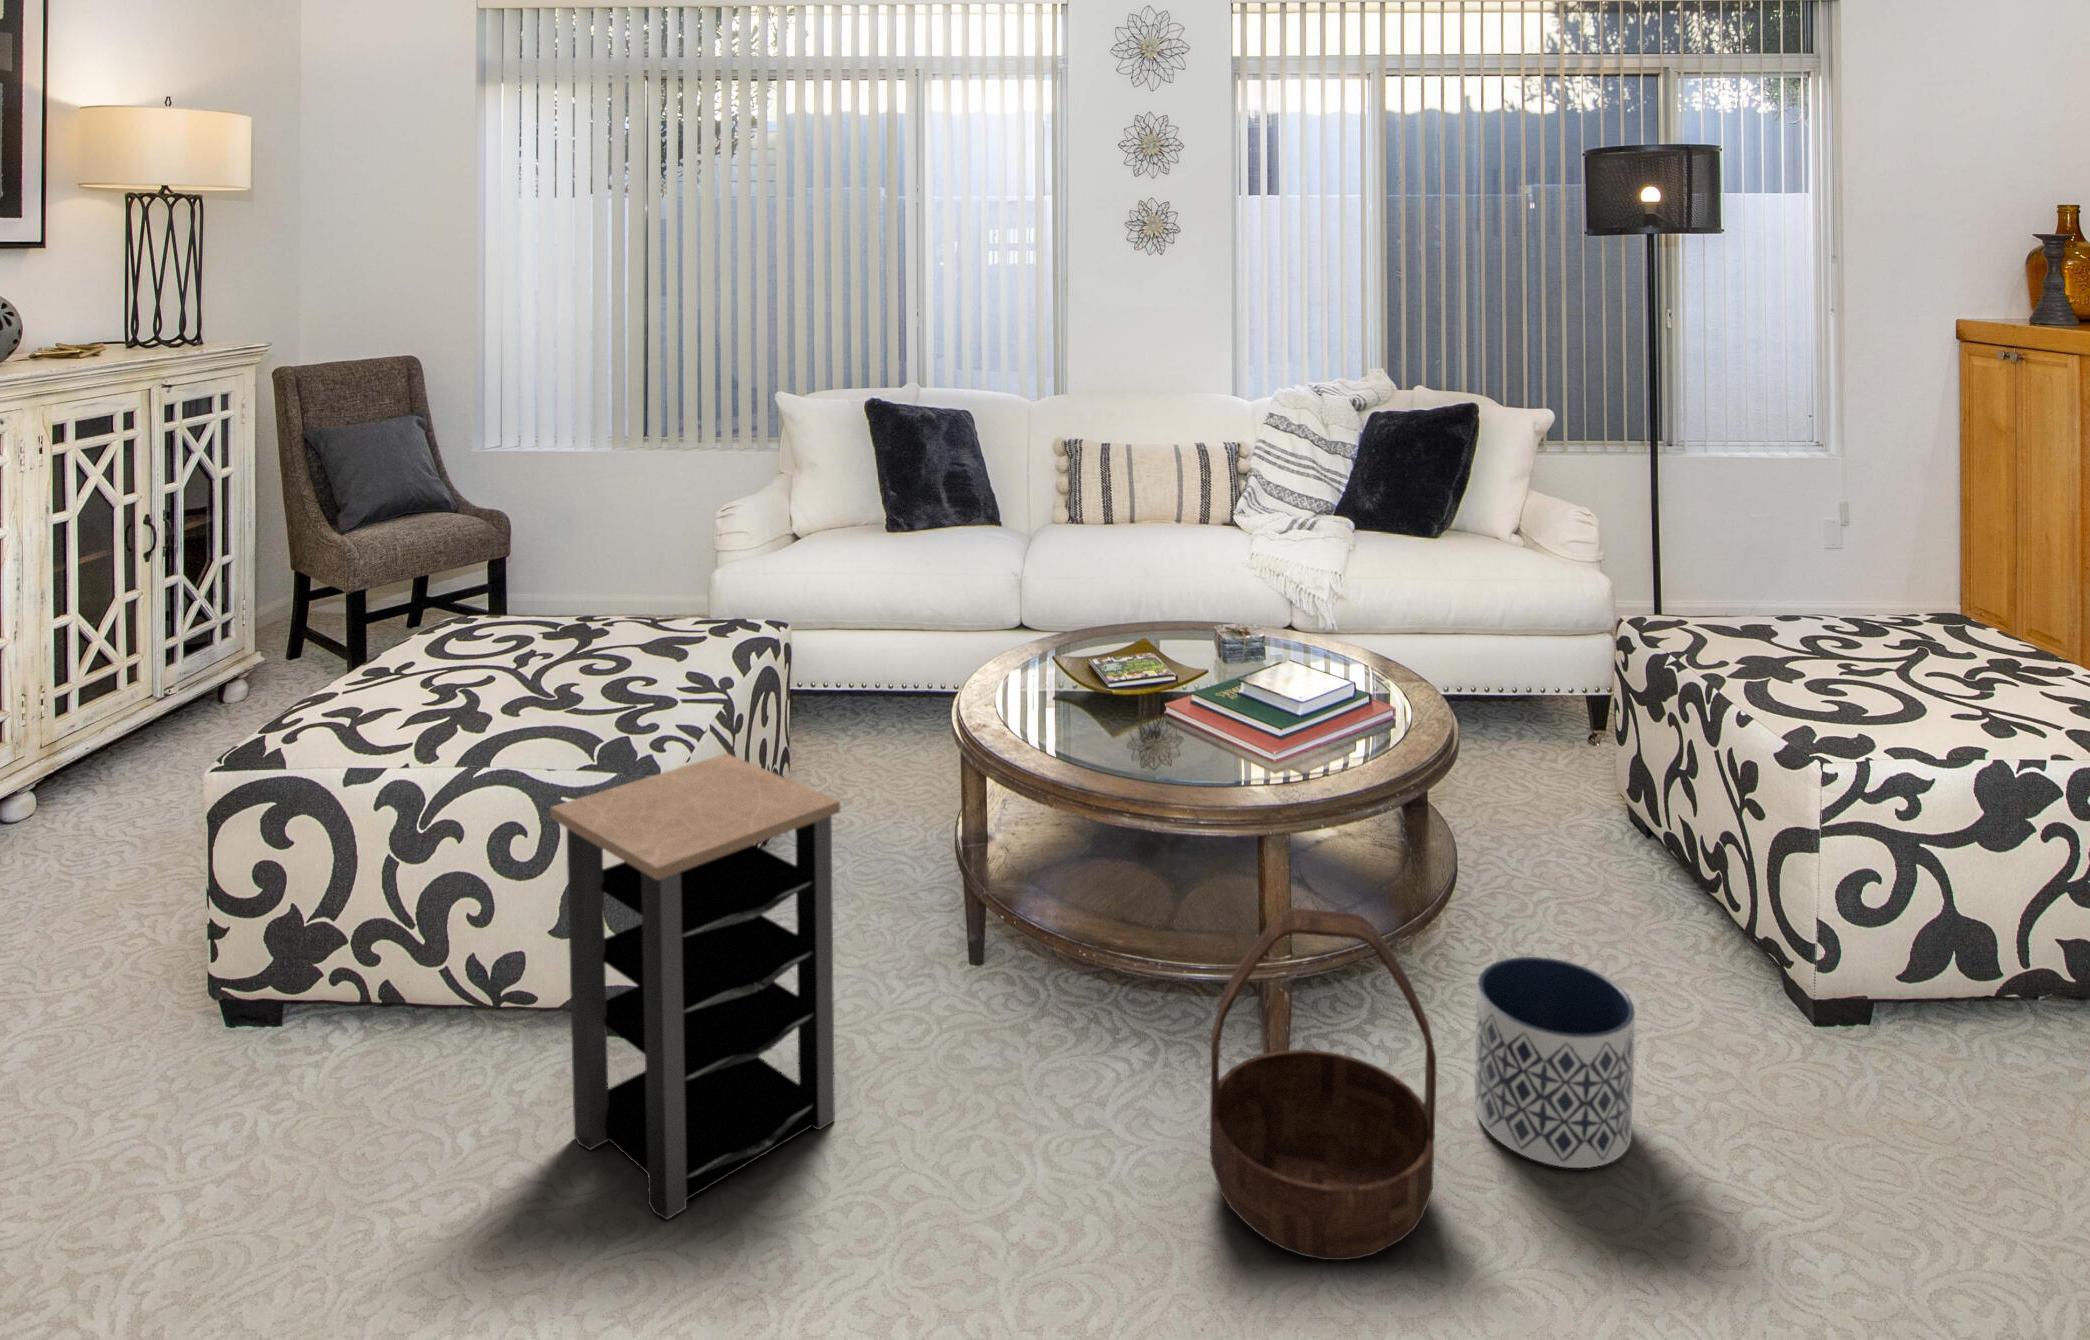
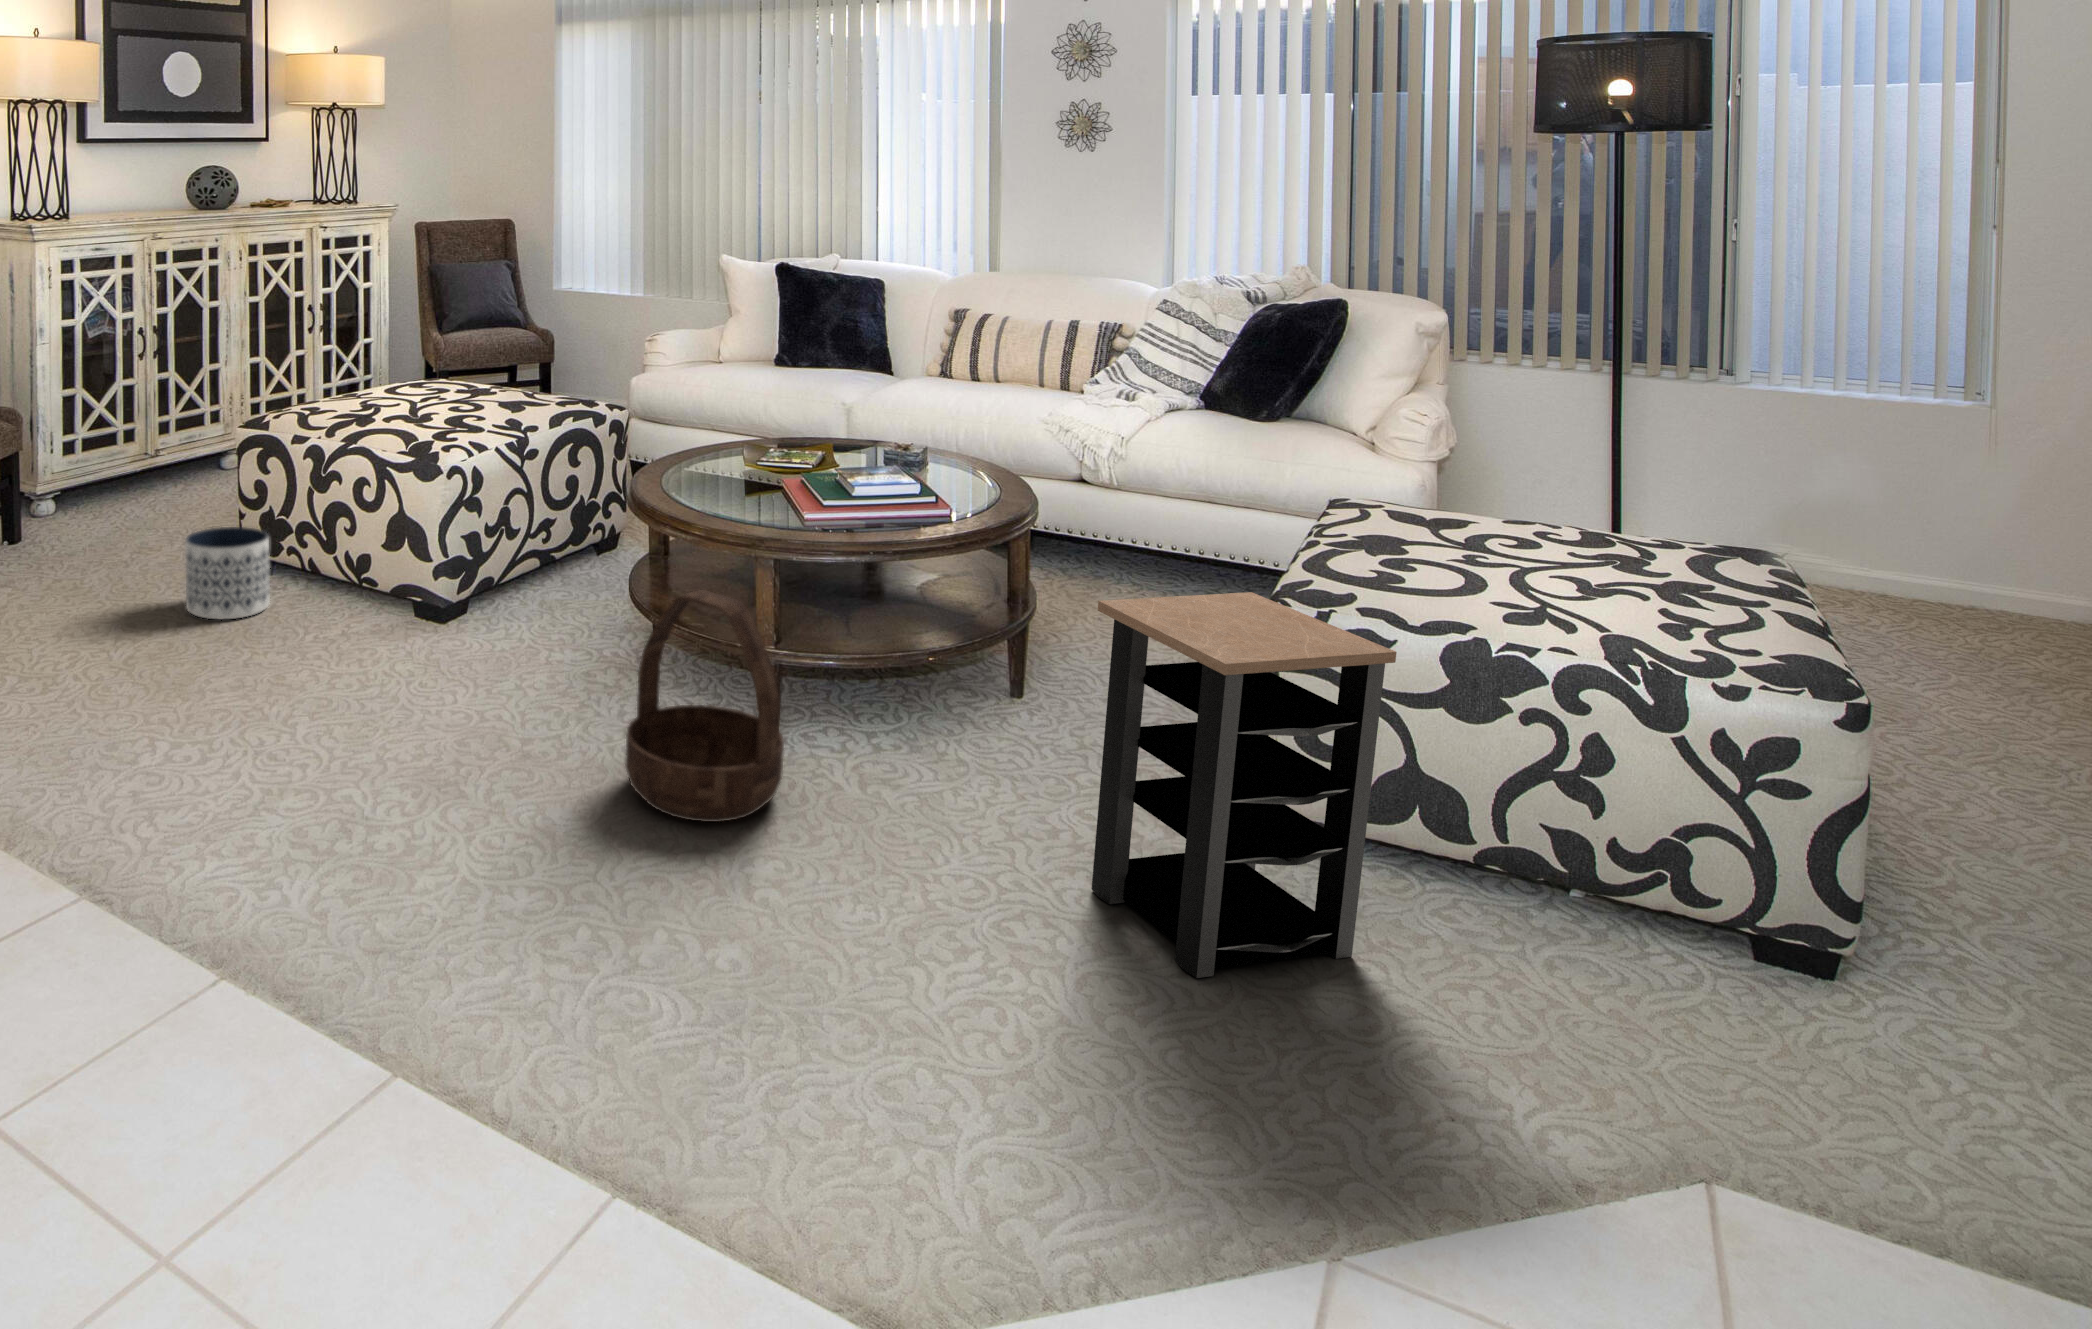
side table: present [550,754,840,1220] -> present [1091,592,1397,978]
planter: present [1475,957,1635,1168] -> present [185,527,270,619]

